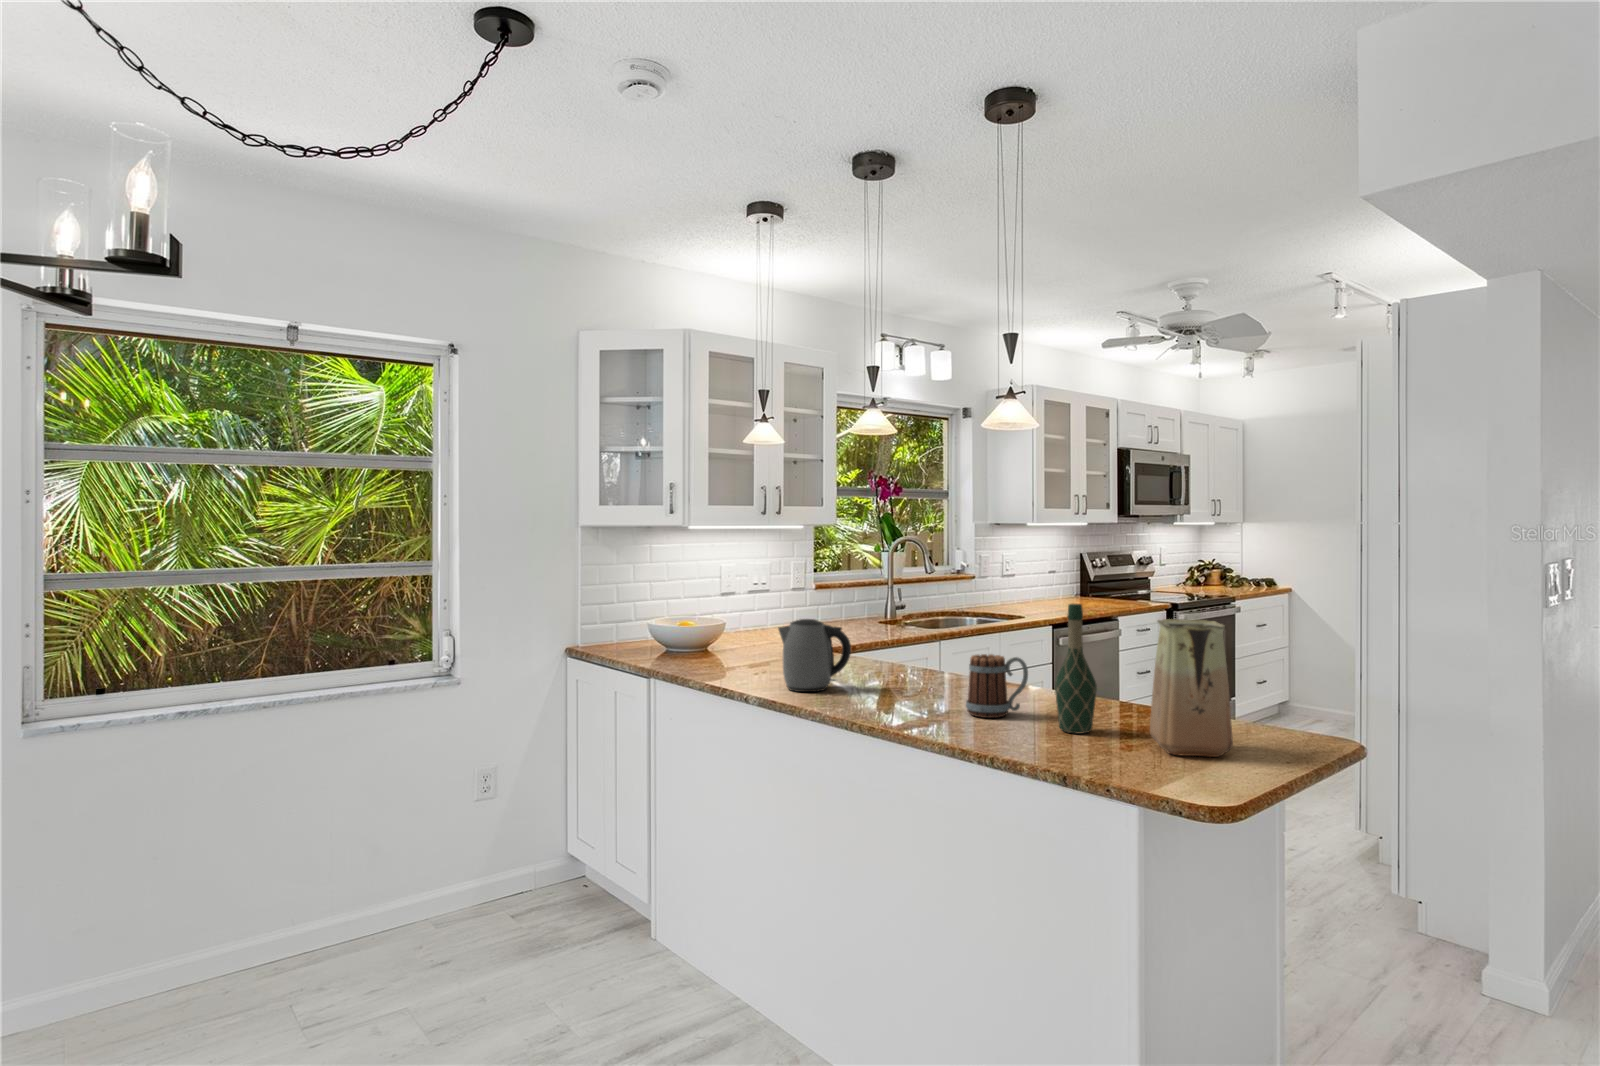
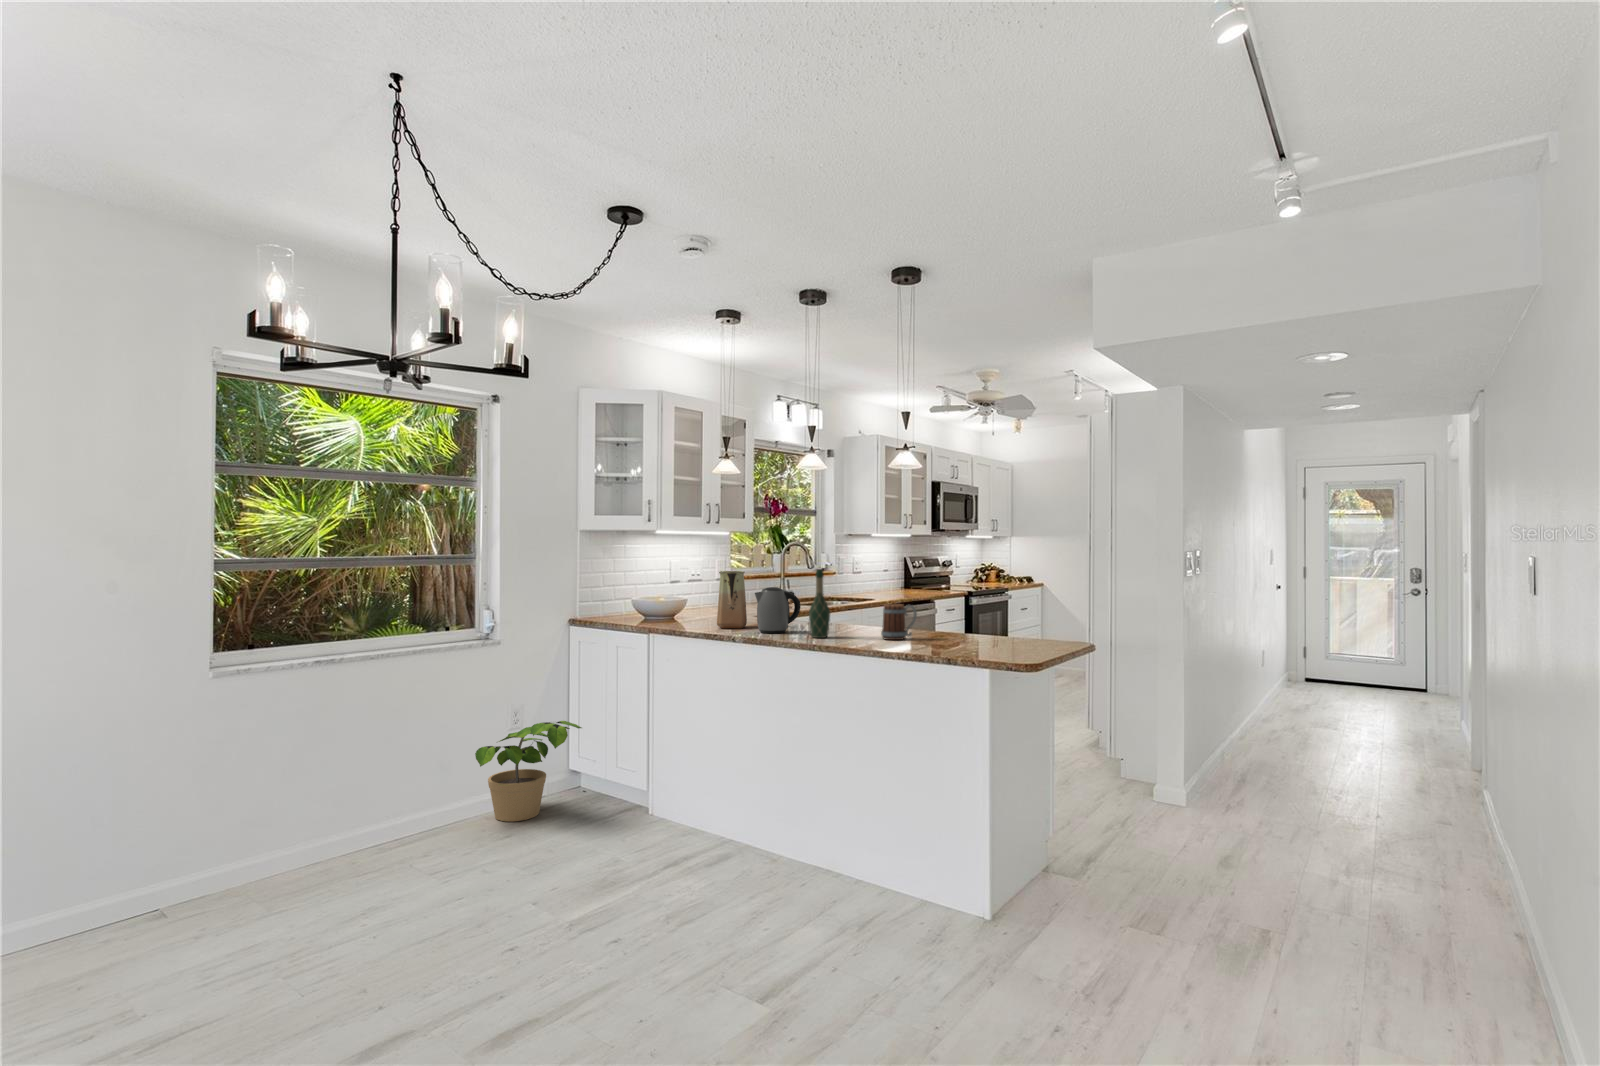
wine bottle: present [1055,604,1097,733] -> present [809,569,830,638]
vase: present [1150,619,1233,757] -> present [717,571,747,629]
potted plant: none [406,801,548,936] -> present [475,721,582,822]

